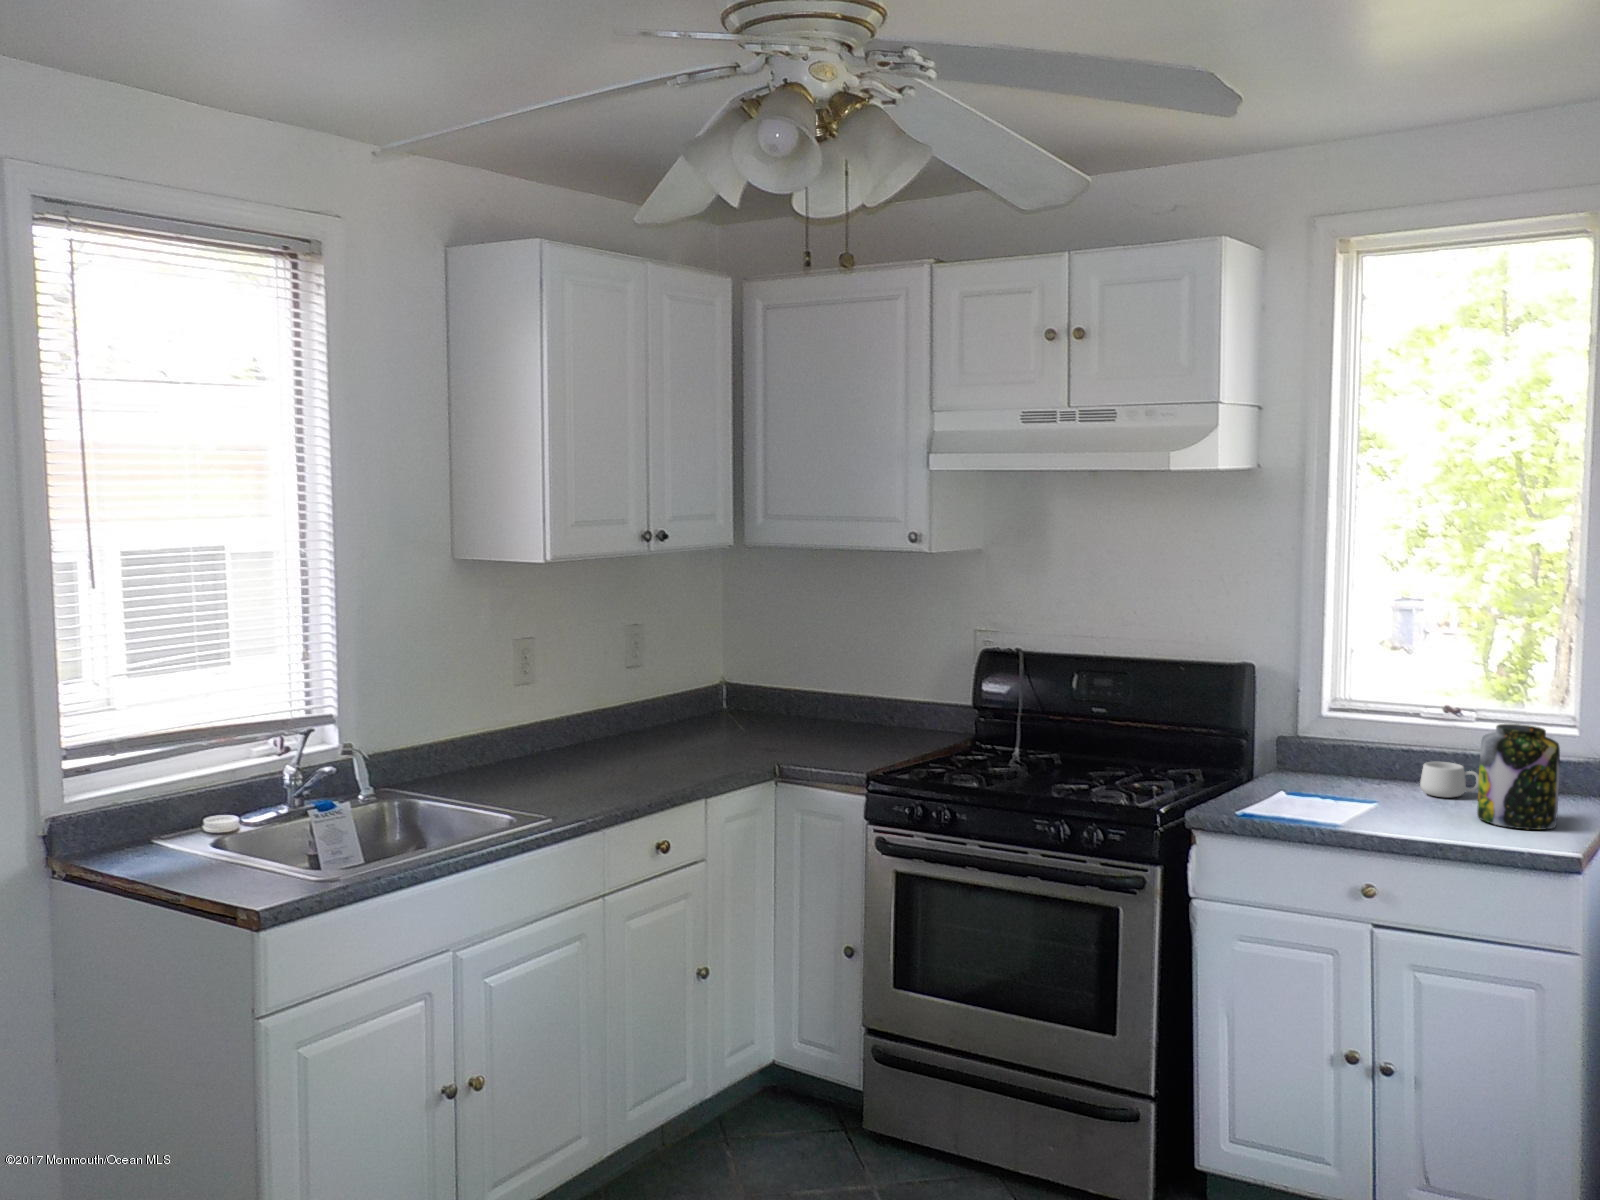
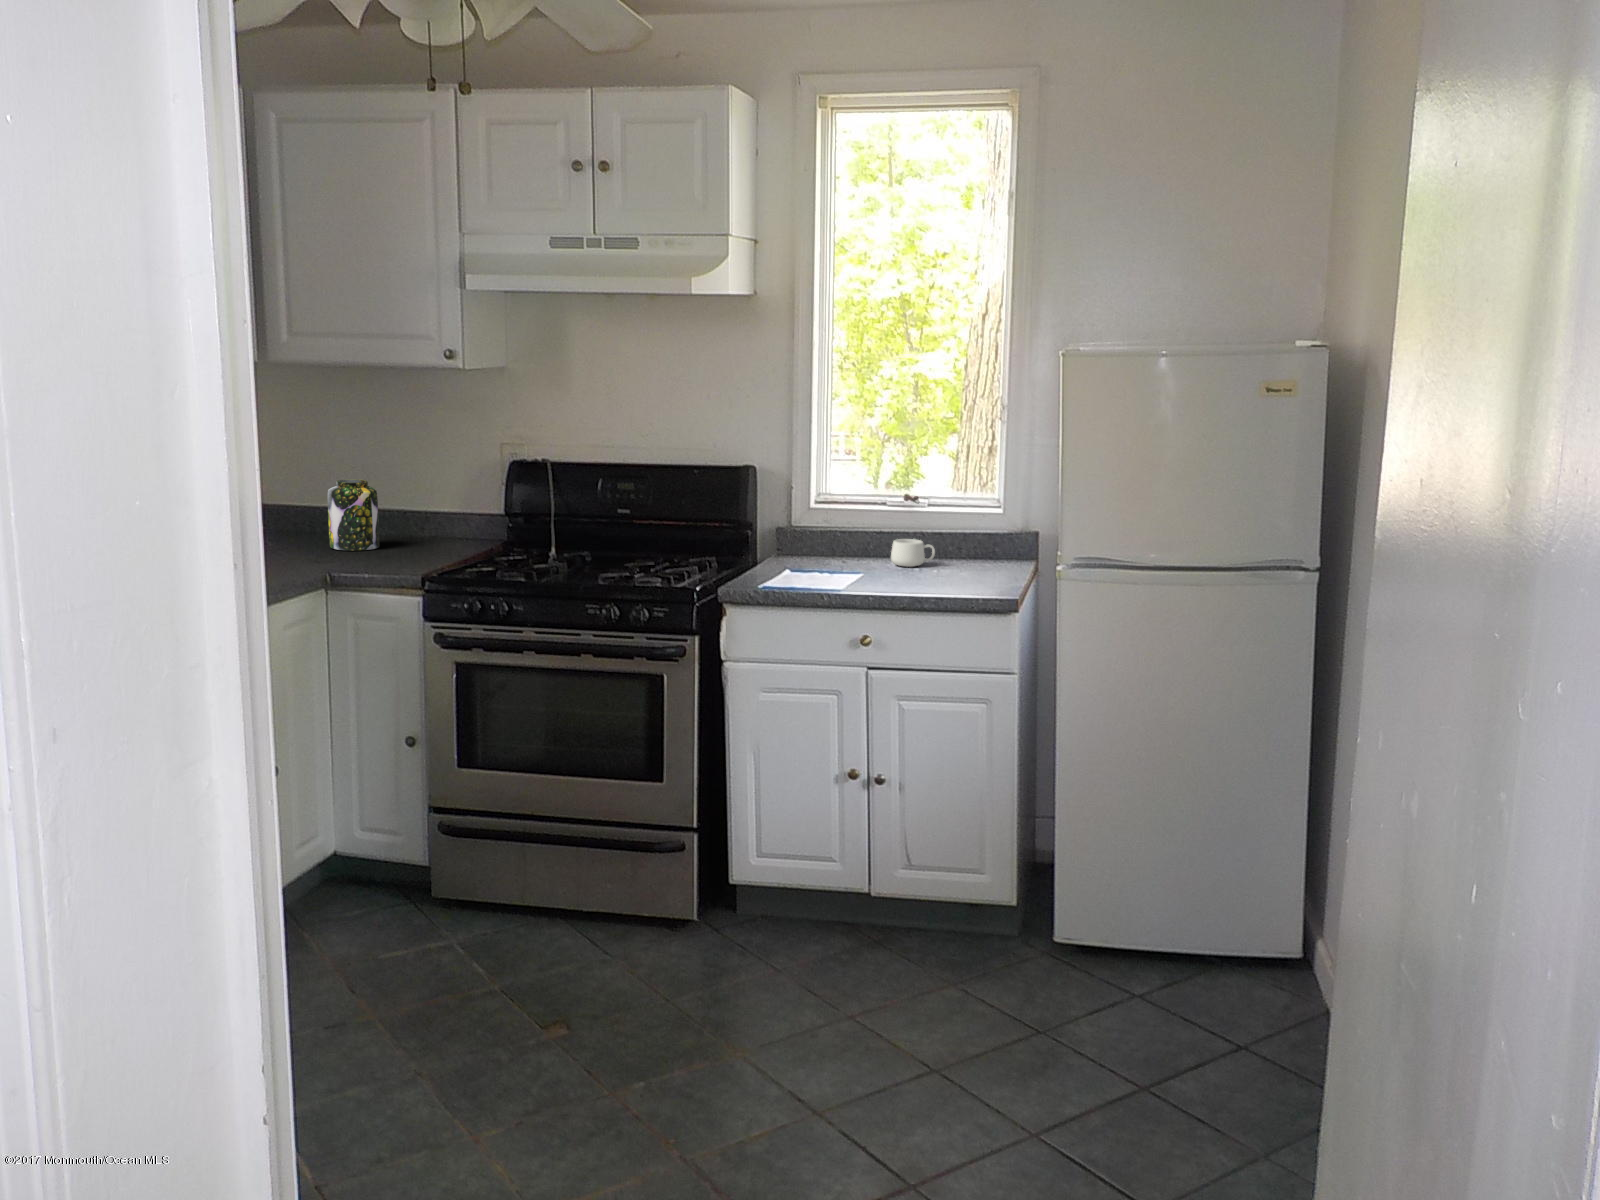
jar: present [1477,724,1560,830] -> present [328,479,379,551]

